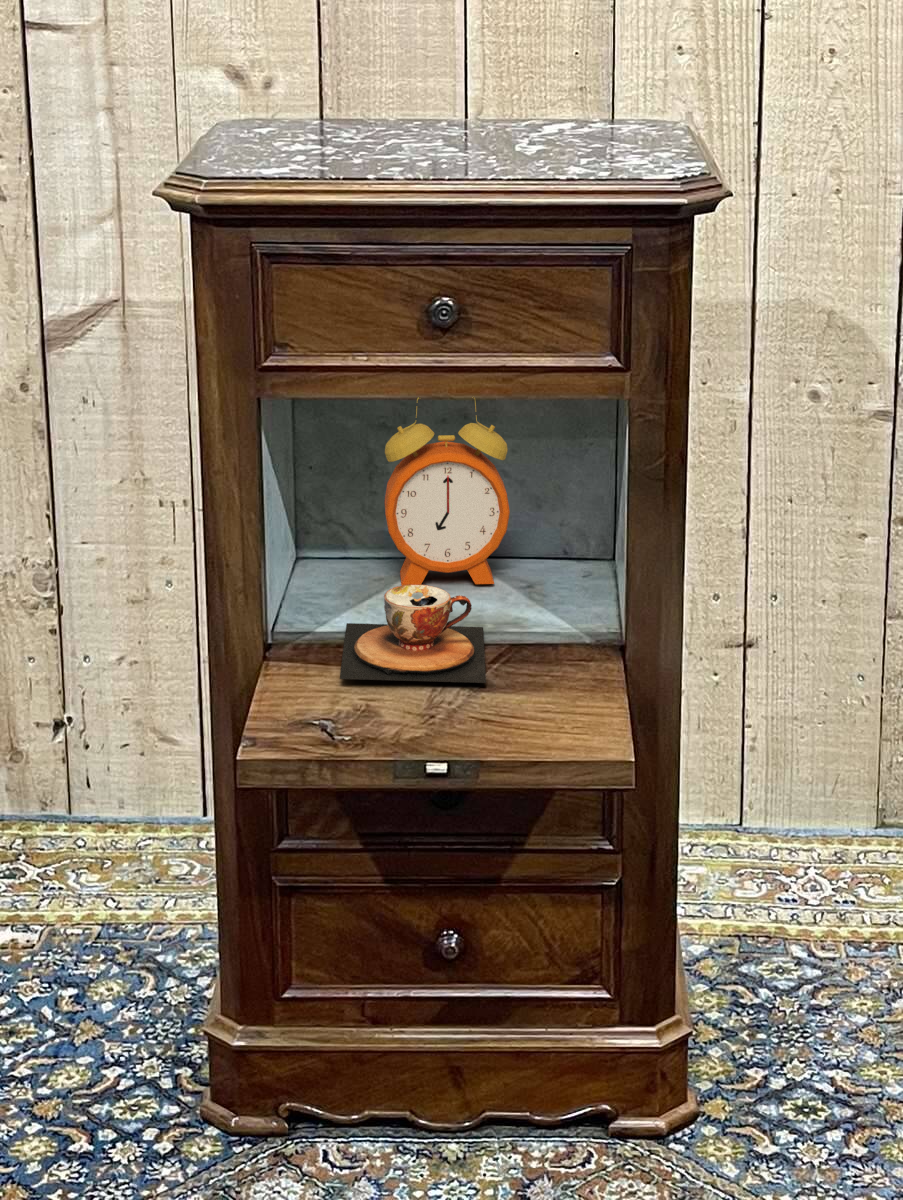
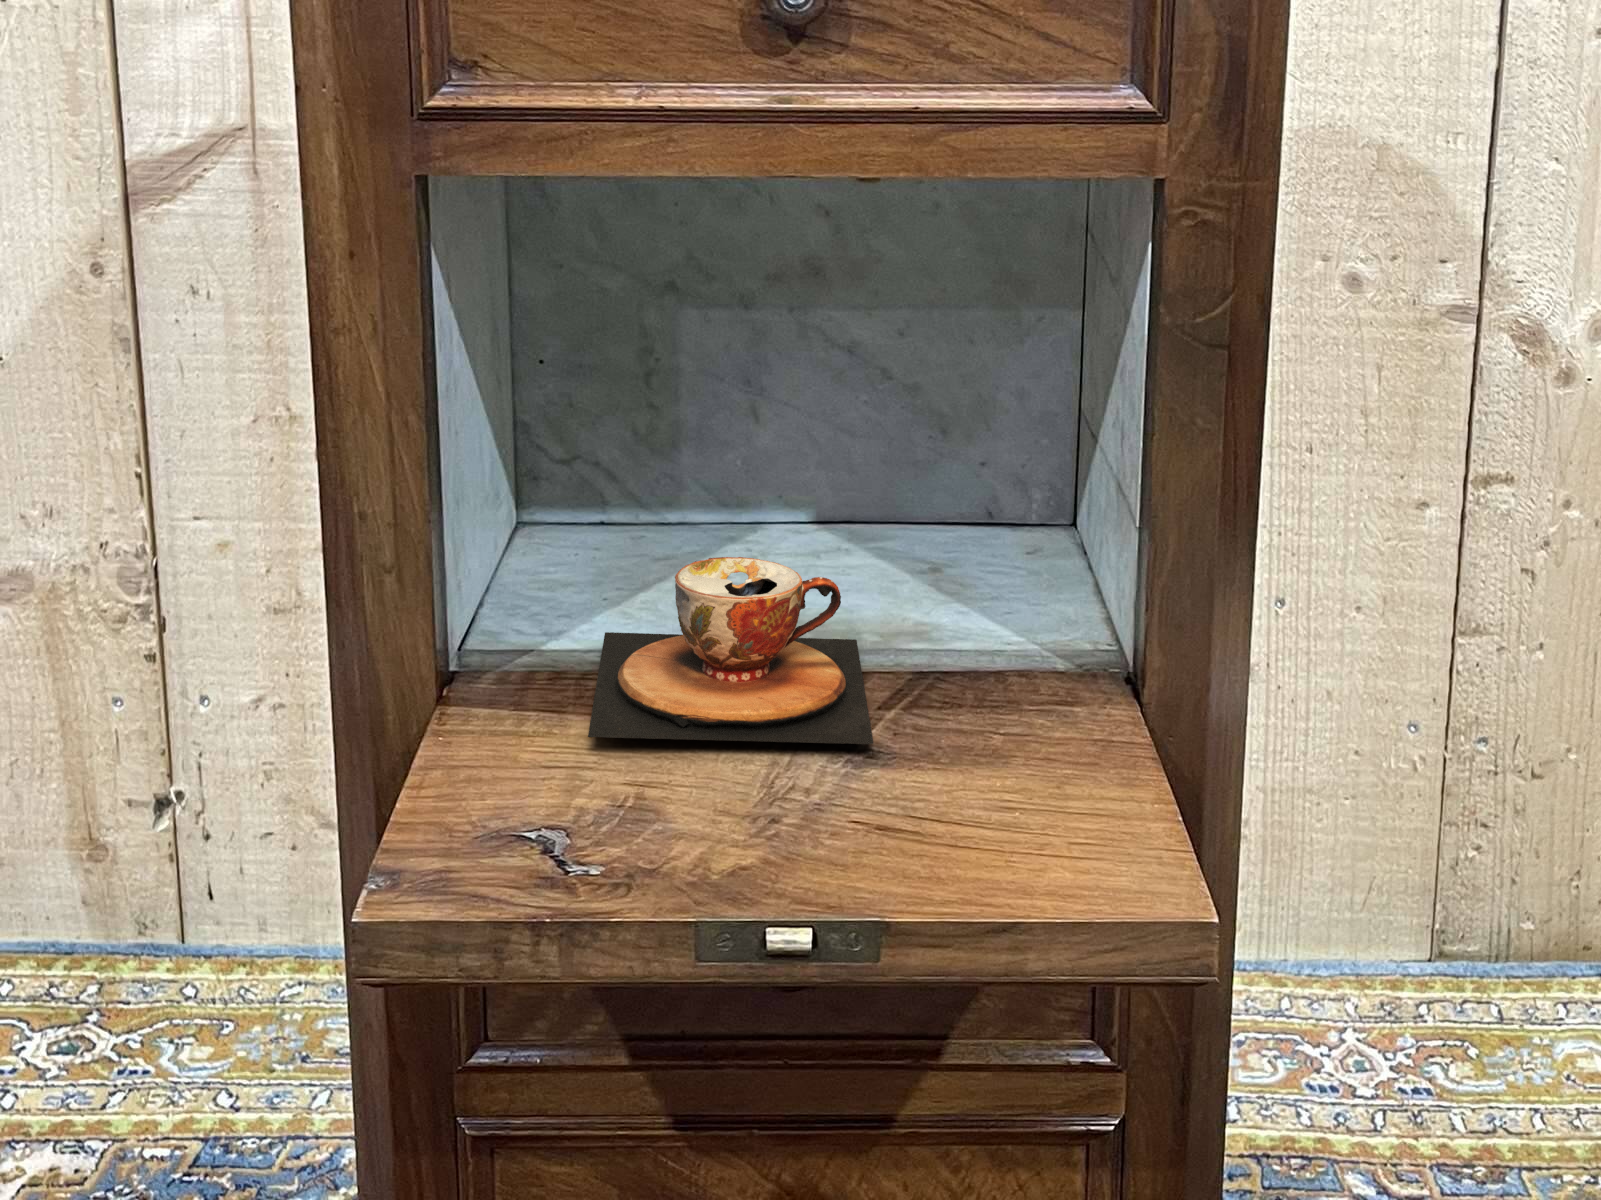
alarm clock: present [385,398,510,585] -> none [675,232,897,568]

